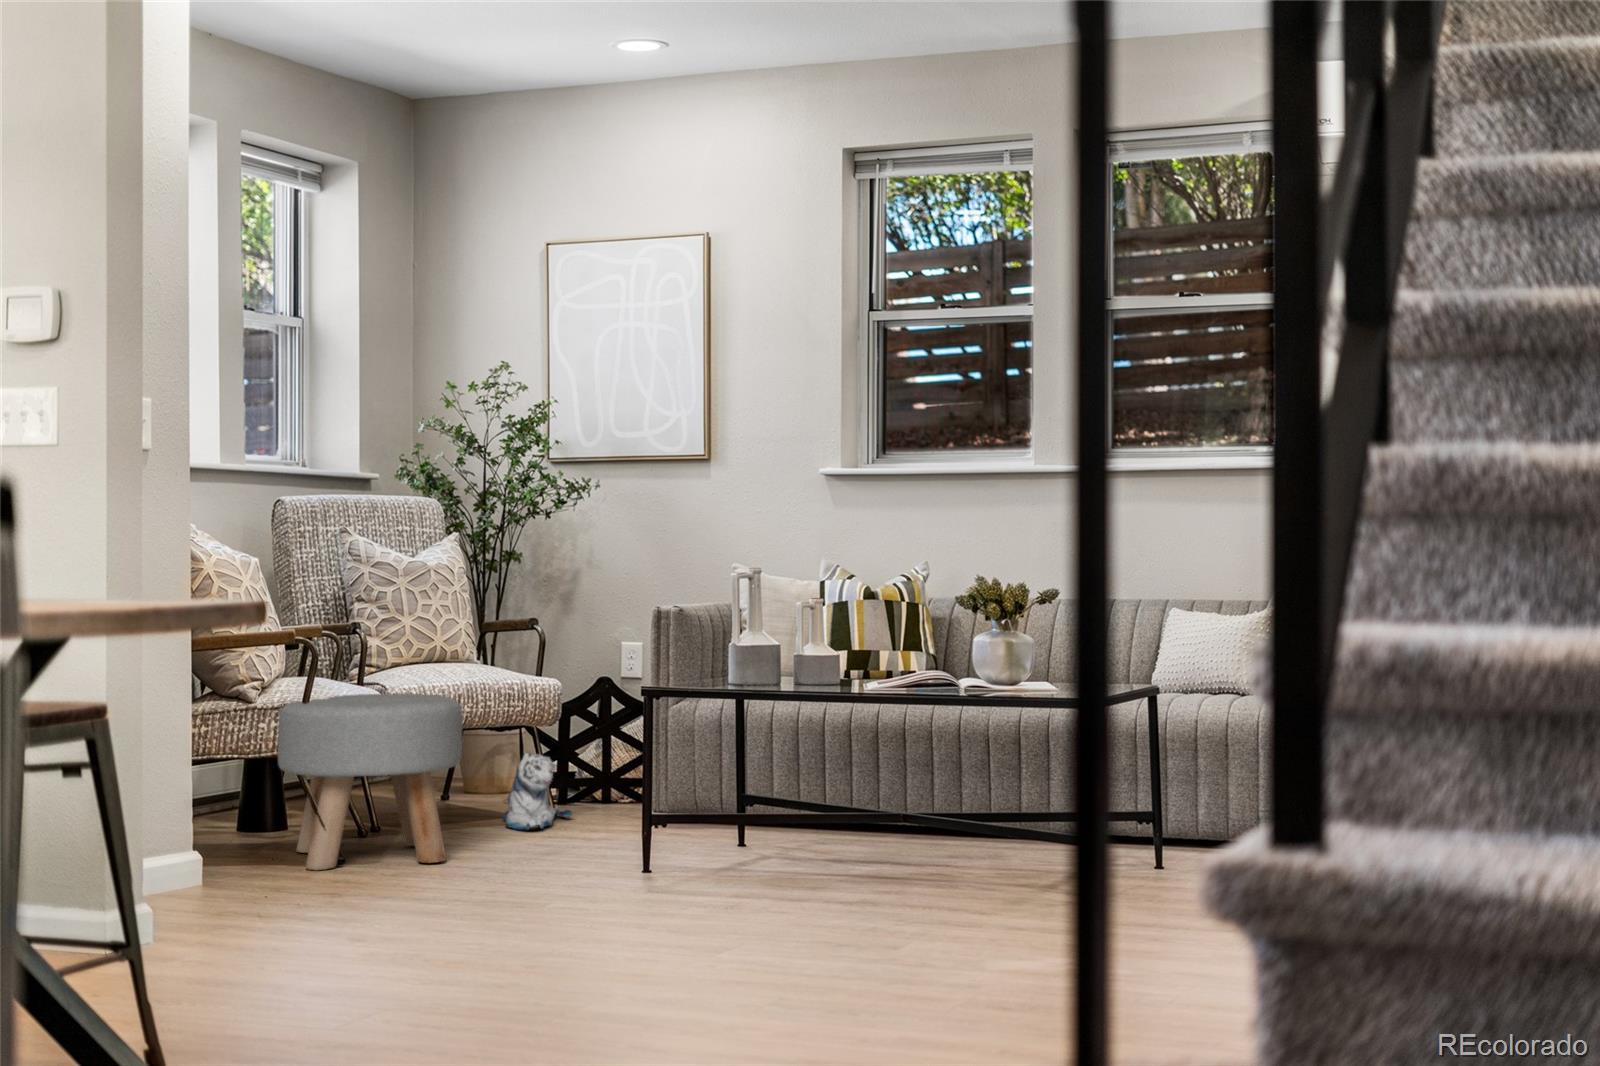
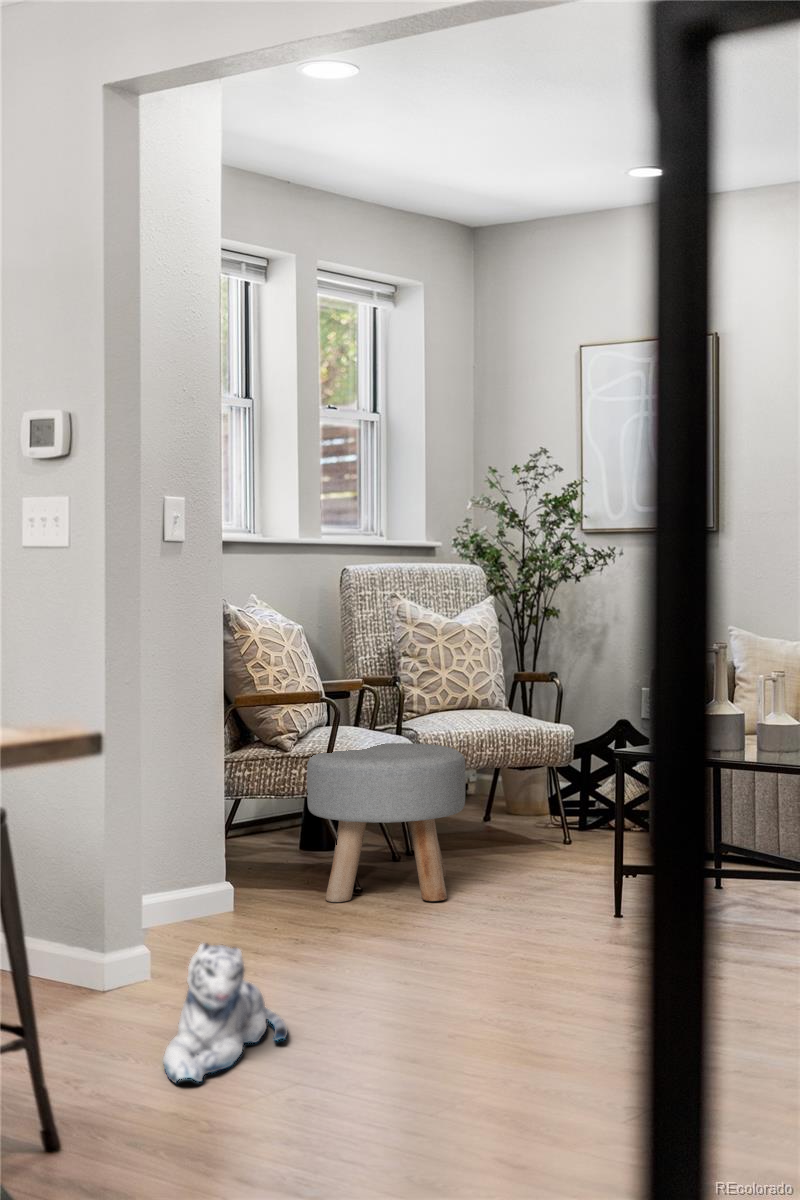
plush toy: present [502,753,572,830] -> present [163,943,288,1082]

